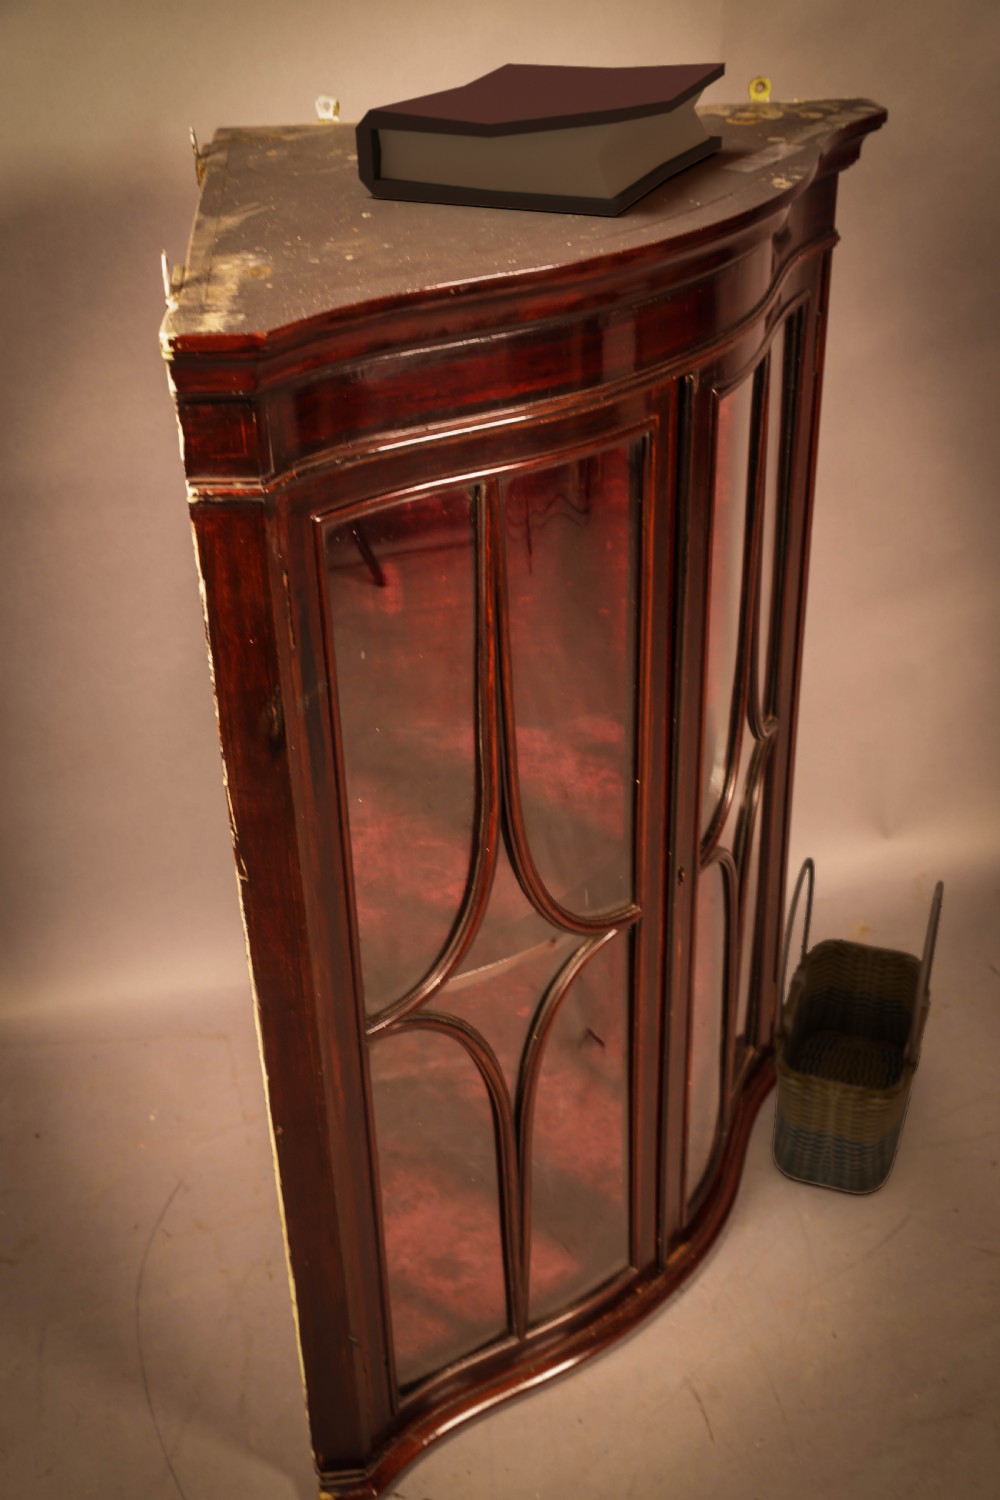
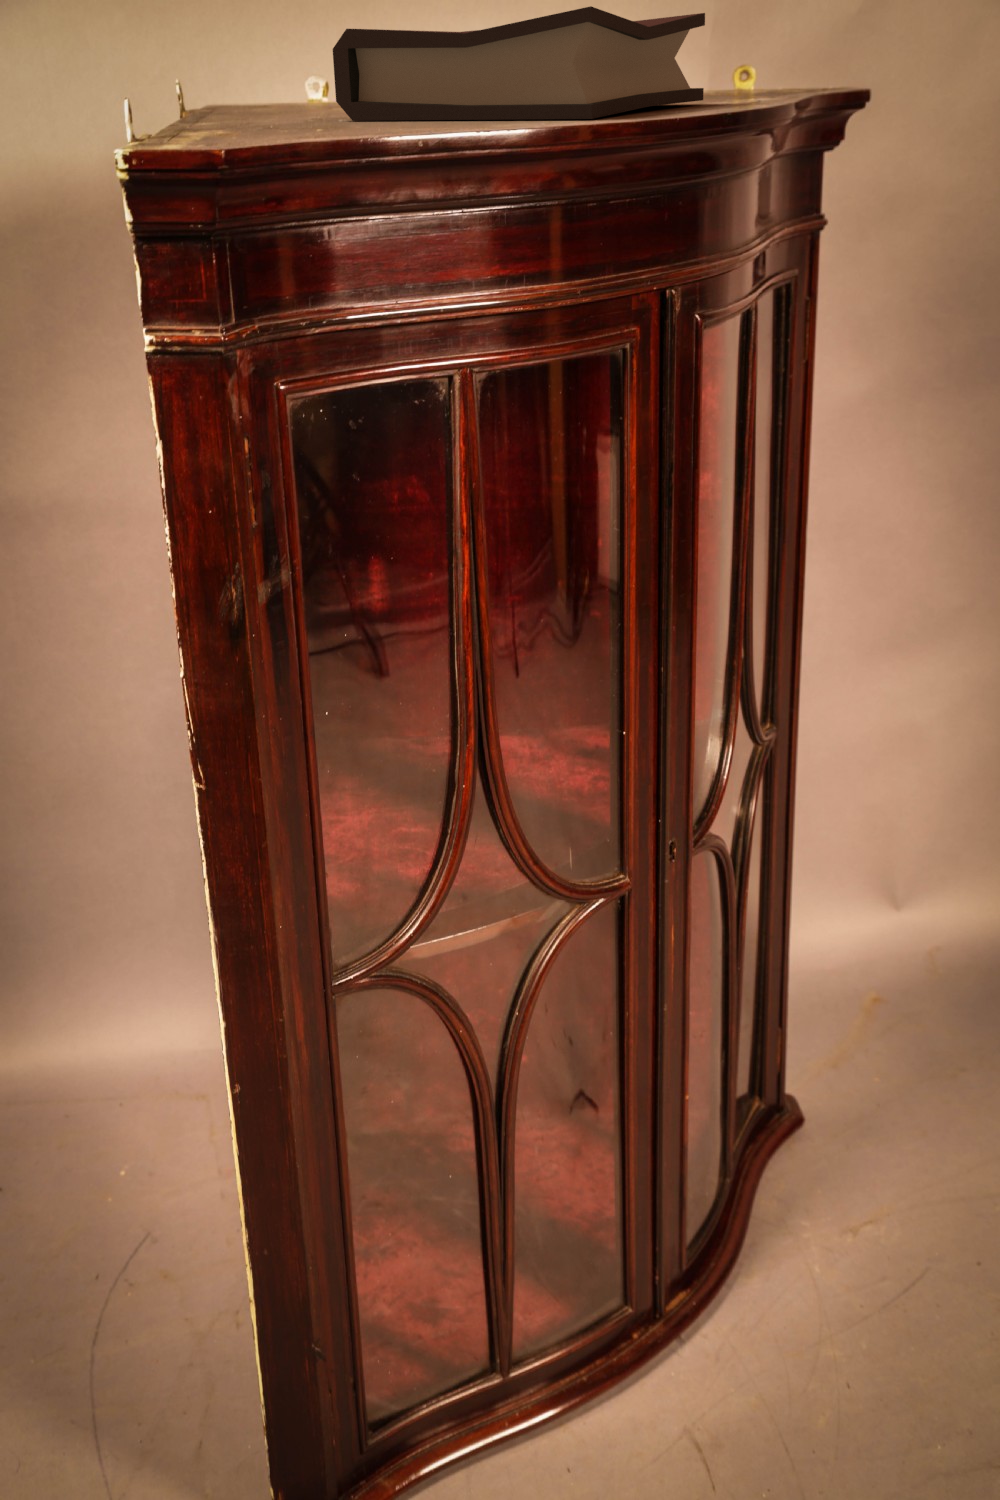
basket: present [772,857,944,1194] -> none [780,879,955,1246]

